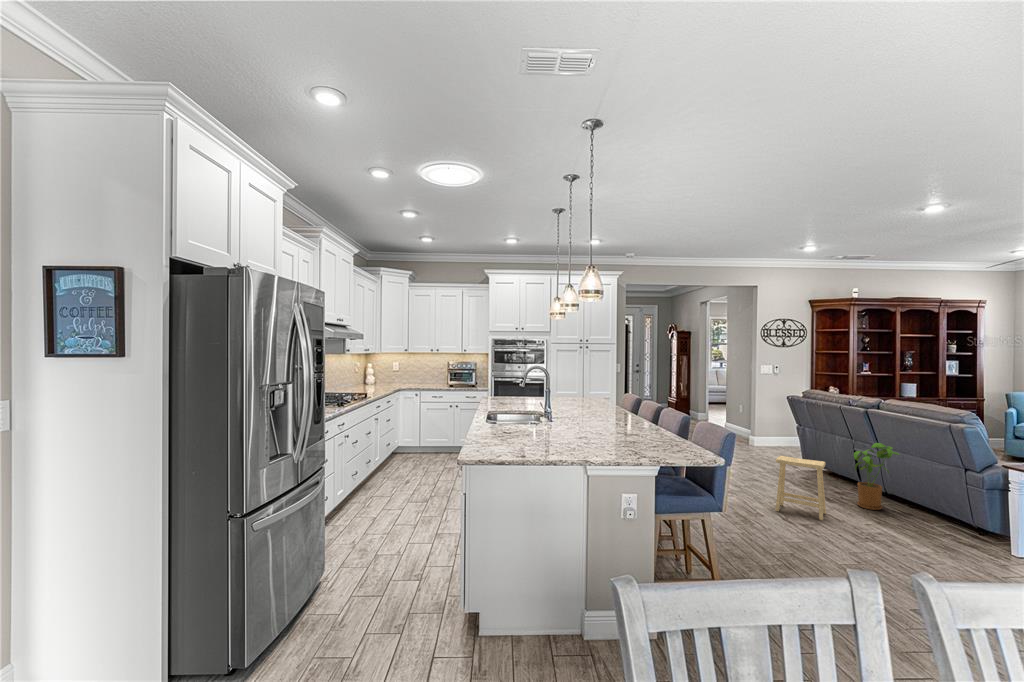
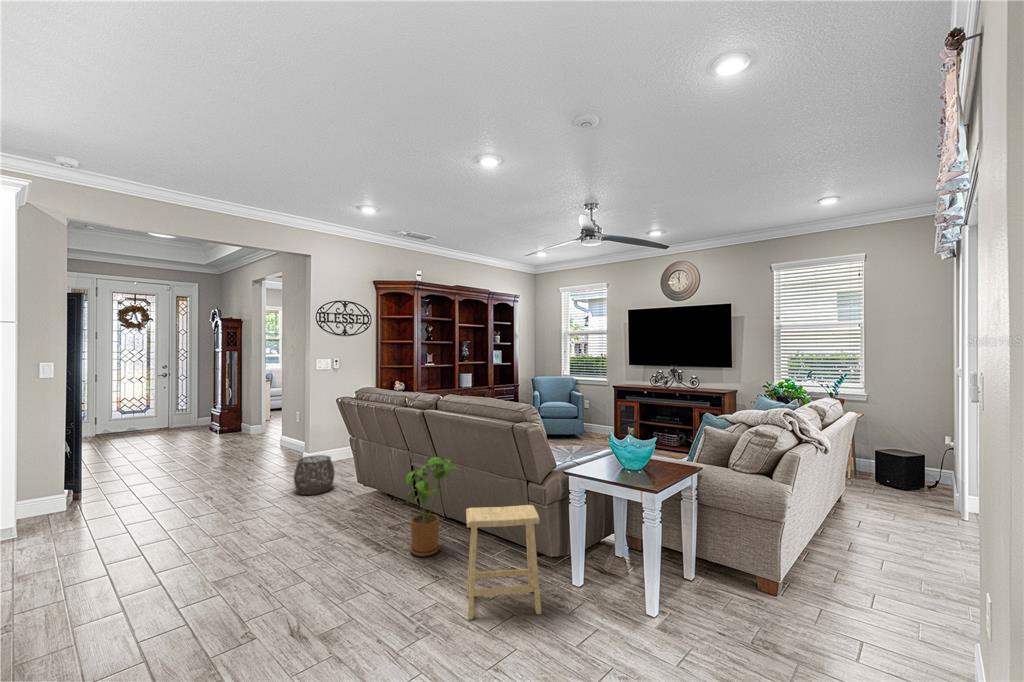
woven basket: none [752,436,783,463] -> present [294,455,335,495]
footstool: present [776,456,826,520] -> present [466,505,541,620]

